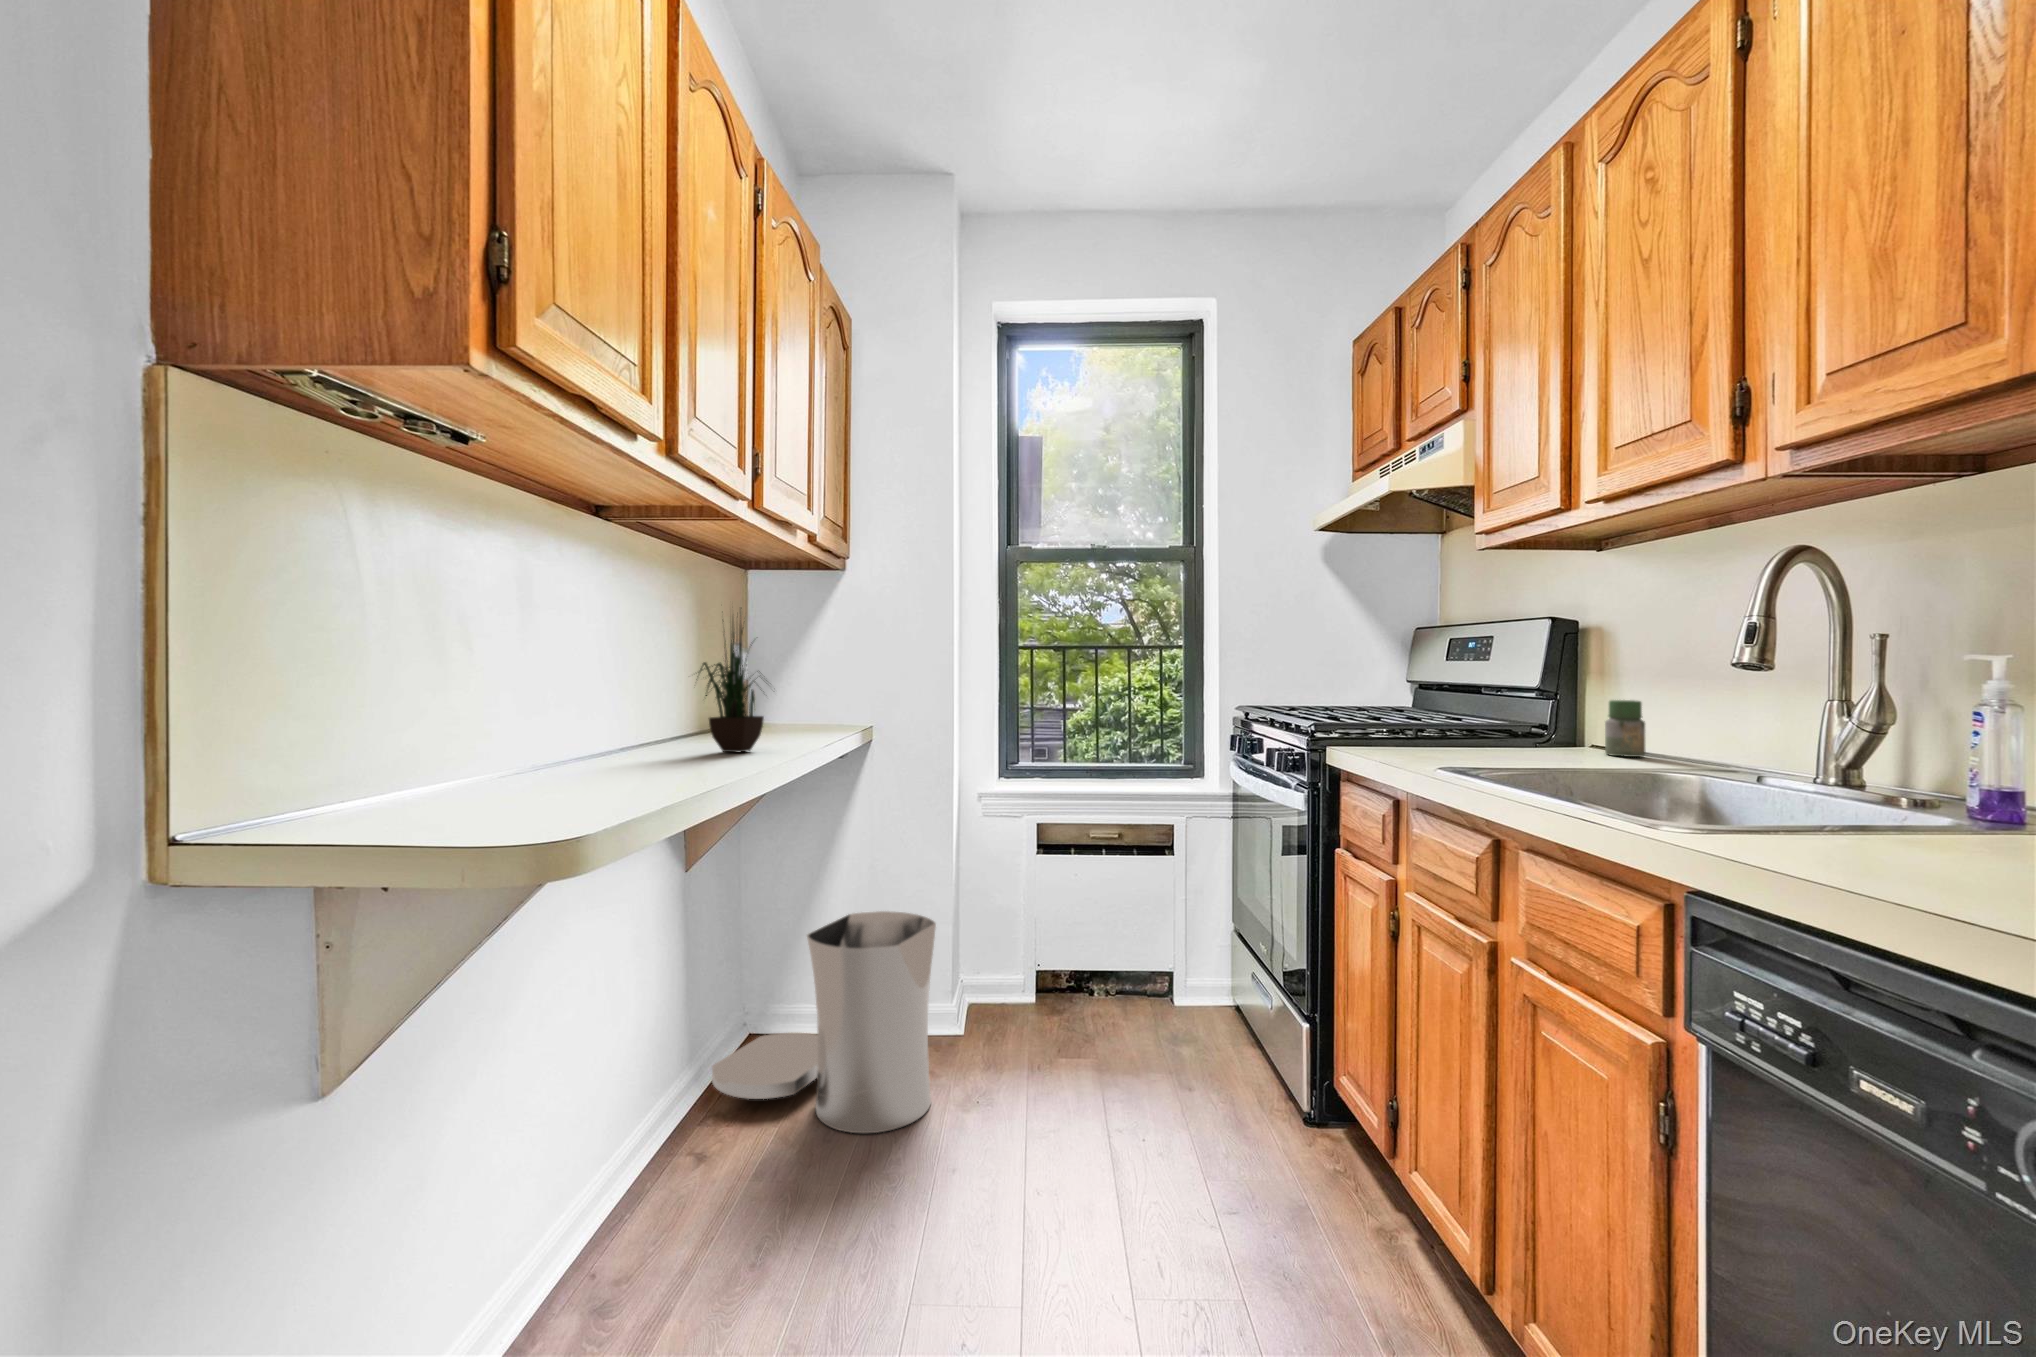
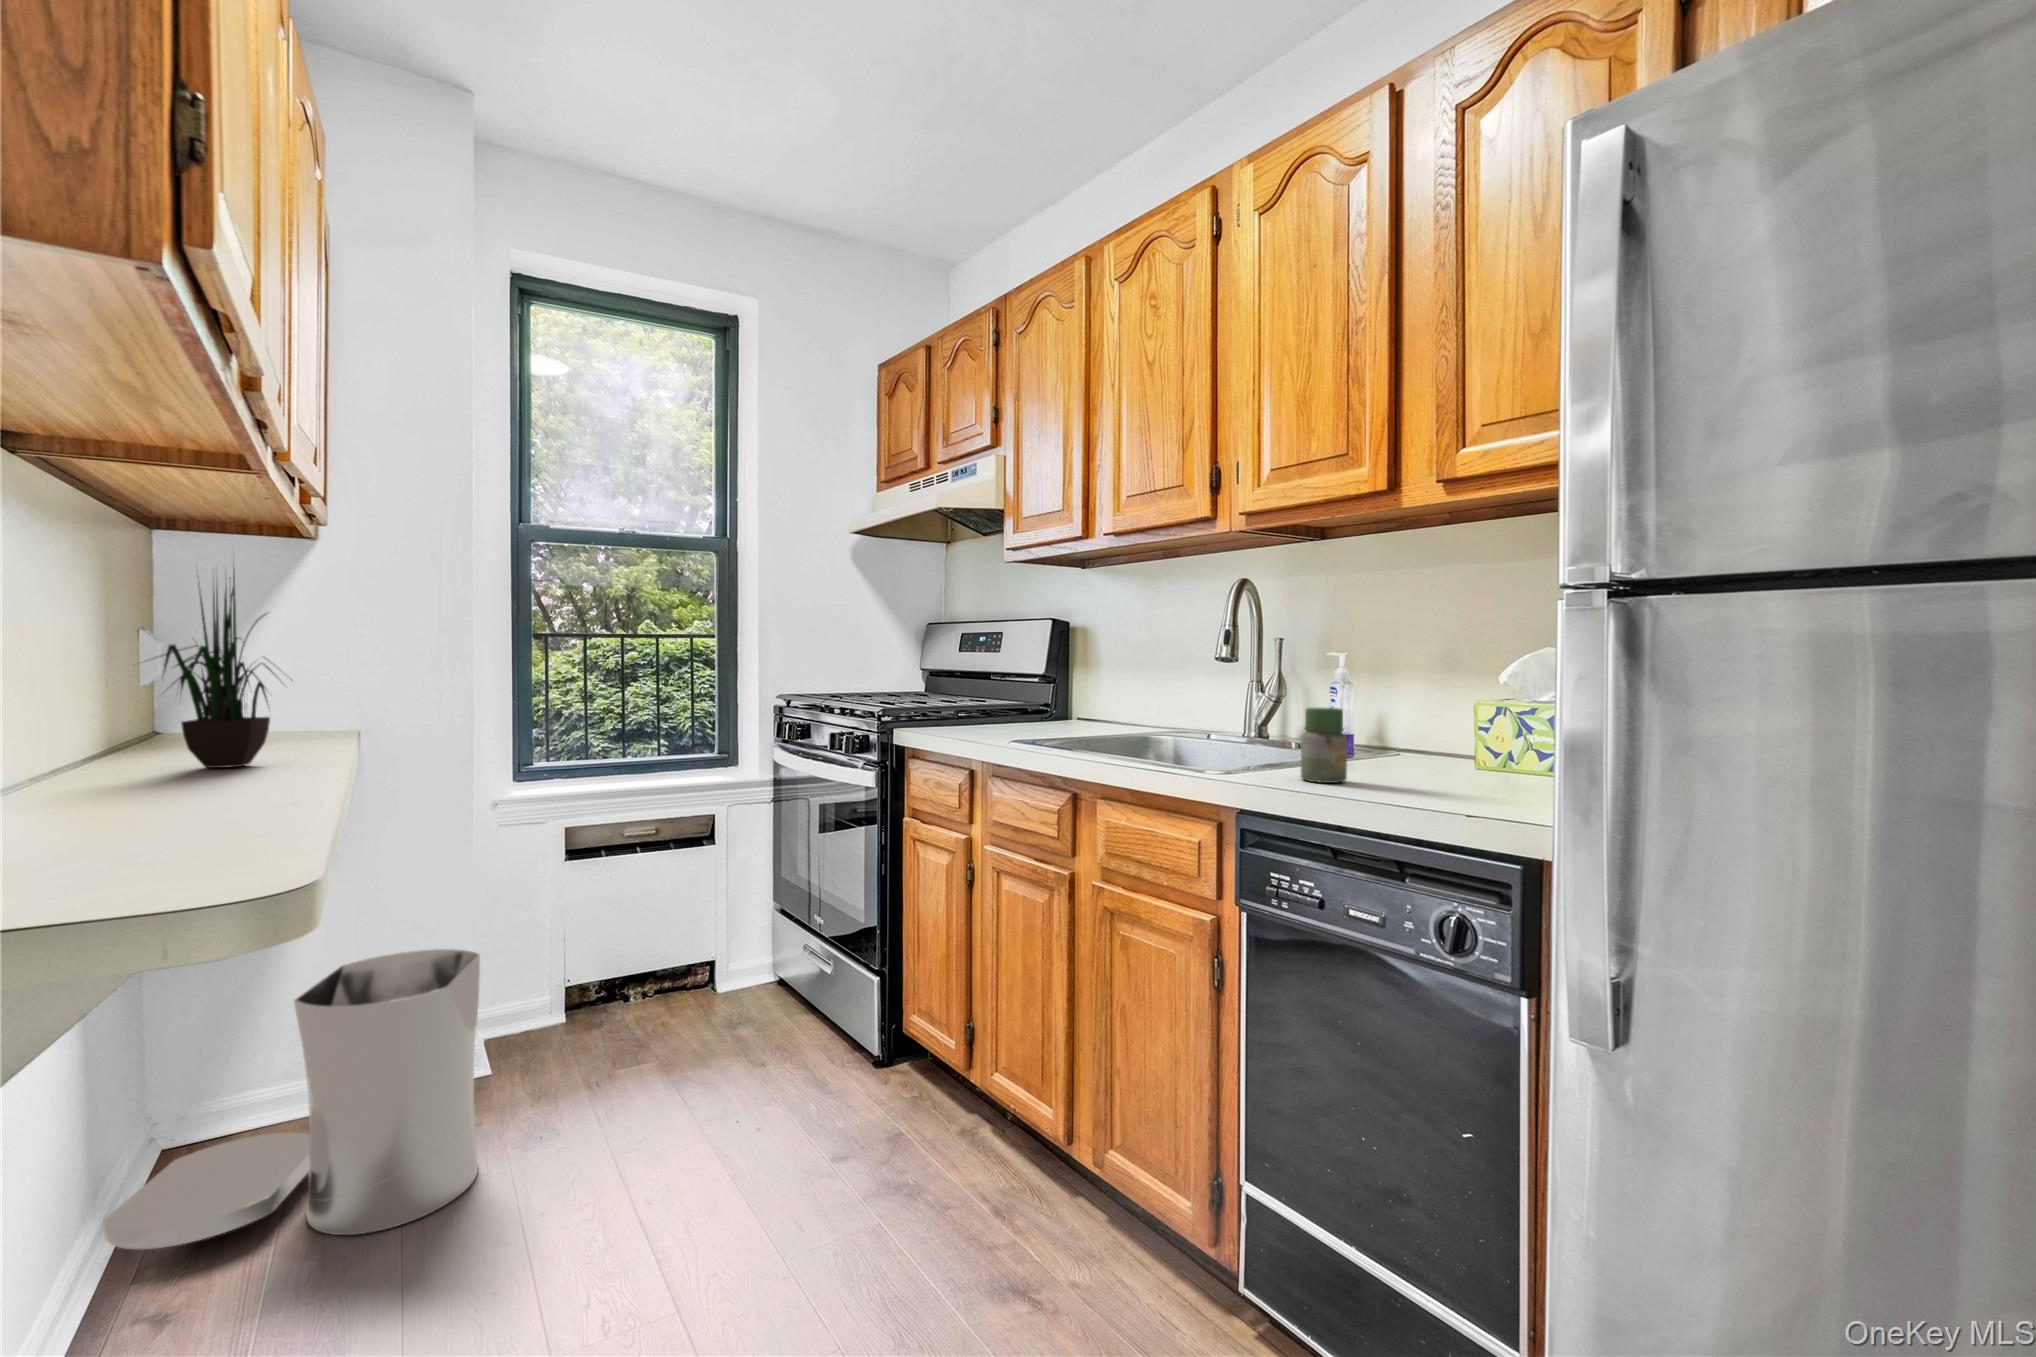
jar: present [1605,700,1645,757] -> present [1301,708,1347,783]

